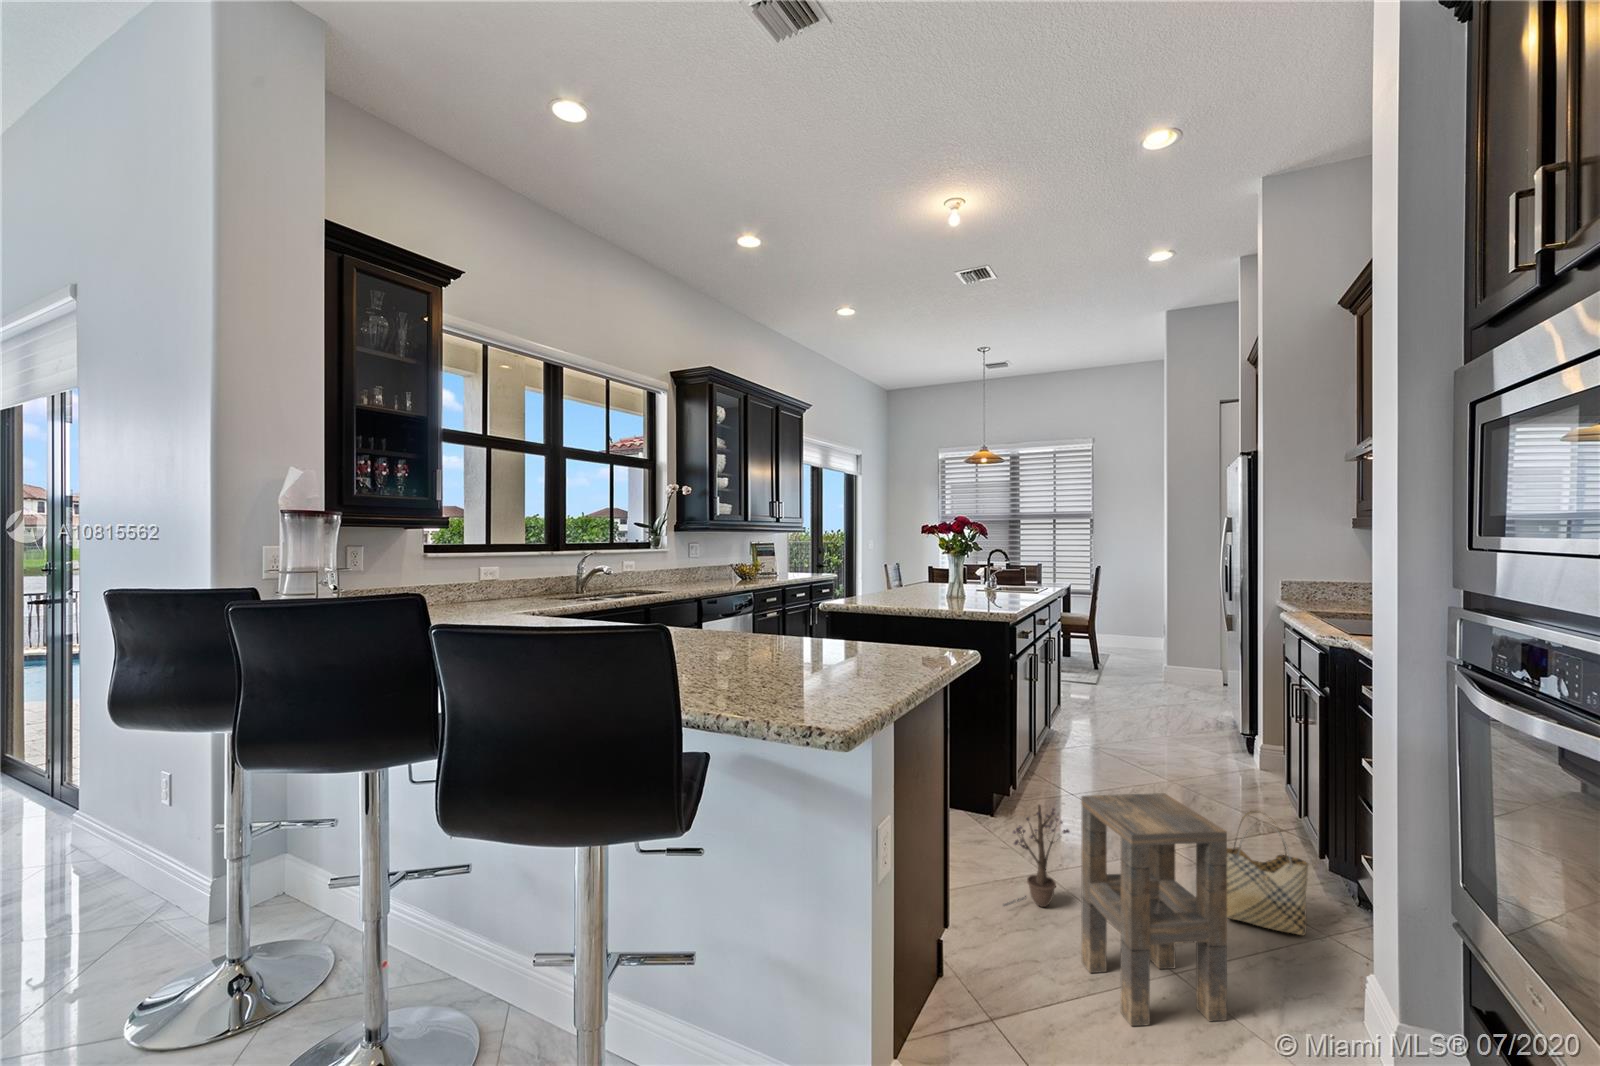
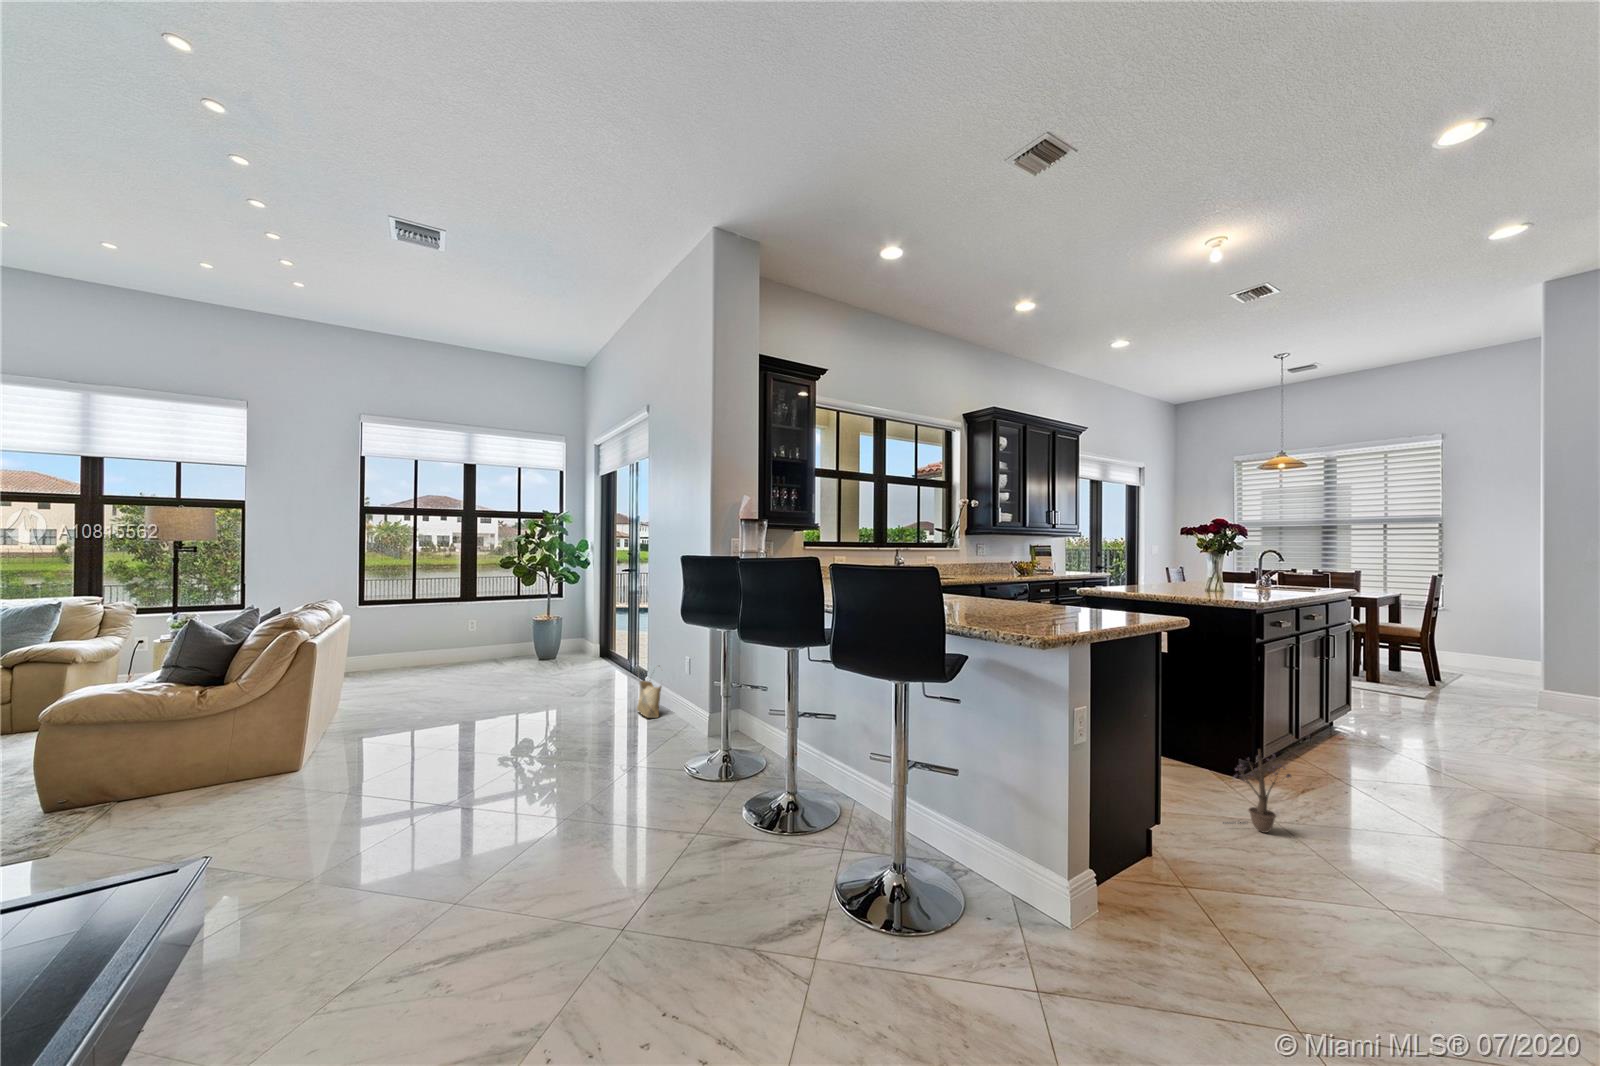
side table: present [1081,793,1227,1026] -> none [1284,735,1416,925]
woven basket: present [1227,811,1308,935] -> present [637,681,661,718]

